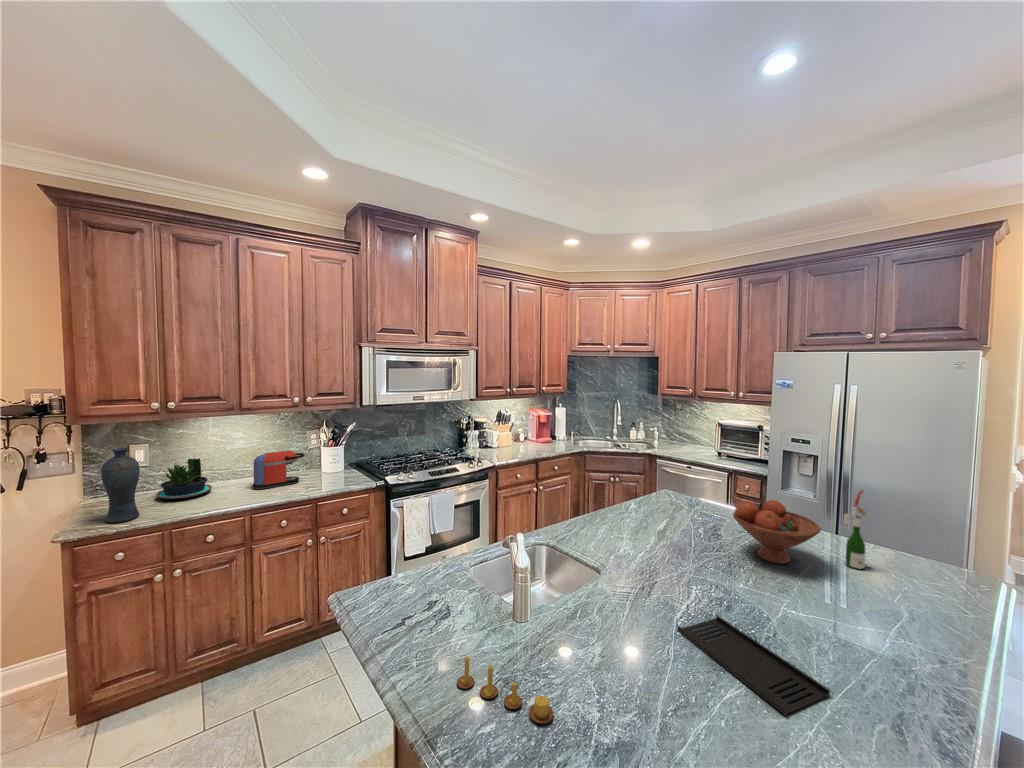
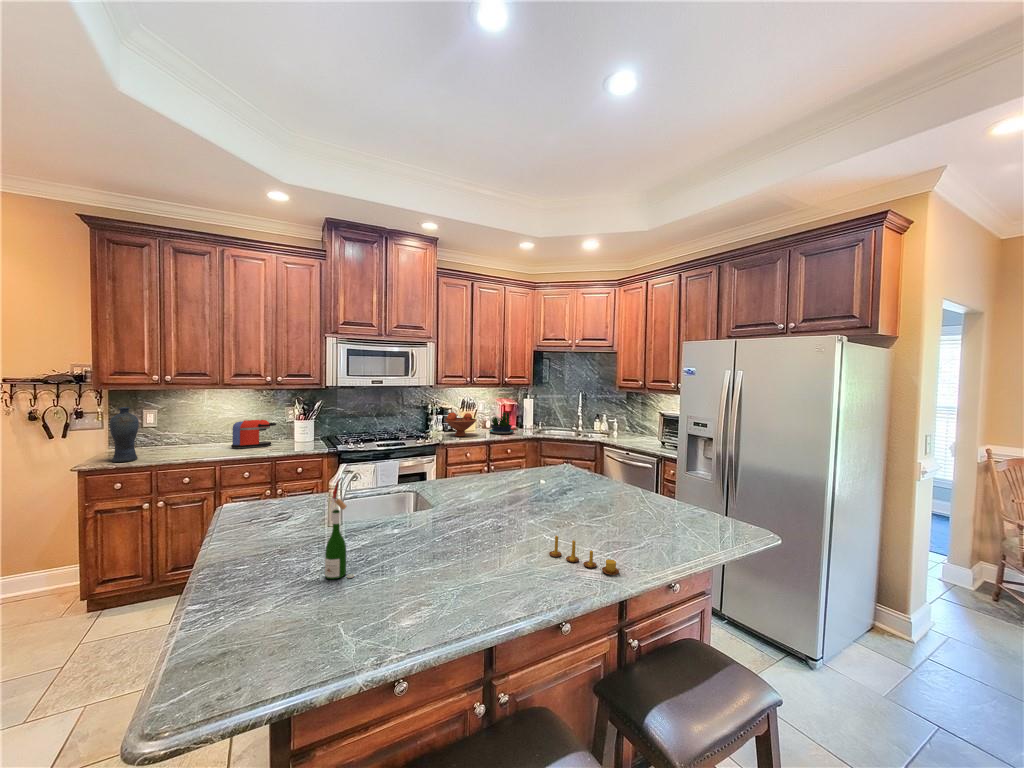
potted plant: present [156,458,212,499] -> present [489,412,514,434]
wine bottle: present [844,491,870,569] -> present [325,478,354,579]
fruit bowl: present [733,500,821,564] -> present [445,412,476,437]
tray: present [677,616,830,715] -> none [437,533,496,582]
candle: present [457,656,553,724] -> present [549,535,619,575]

